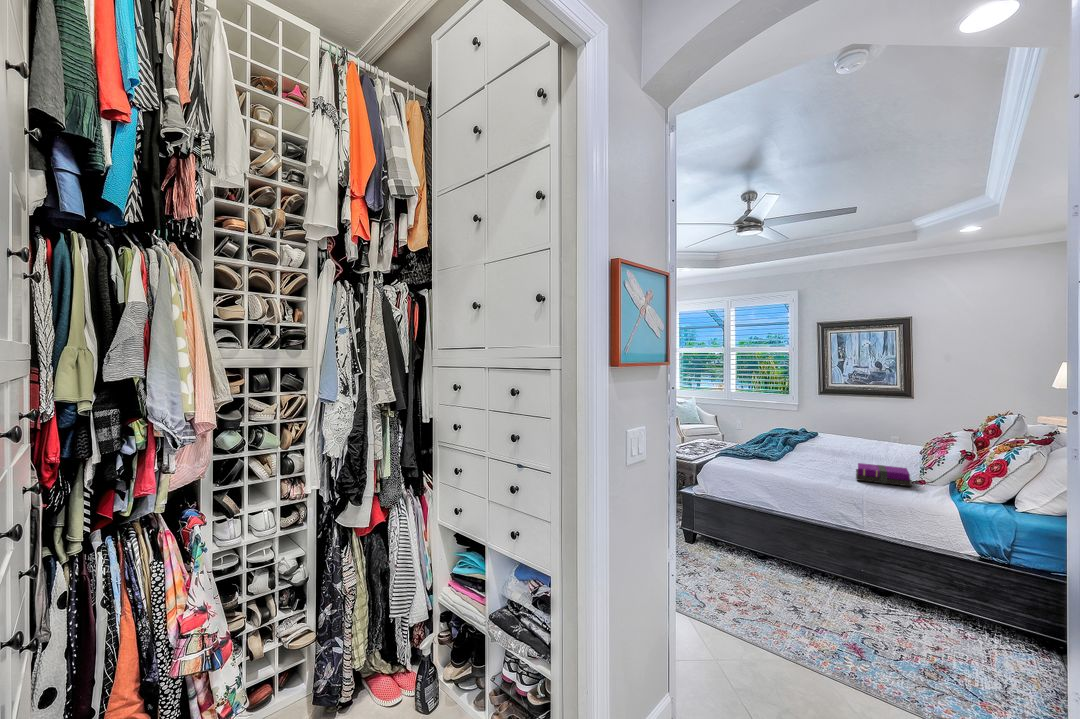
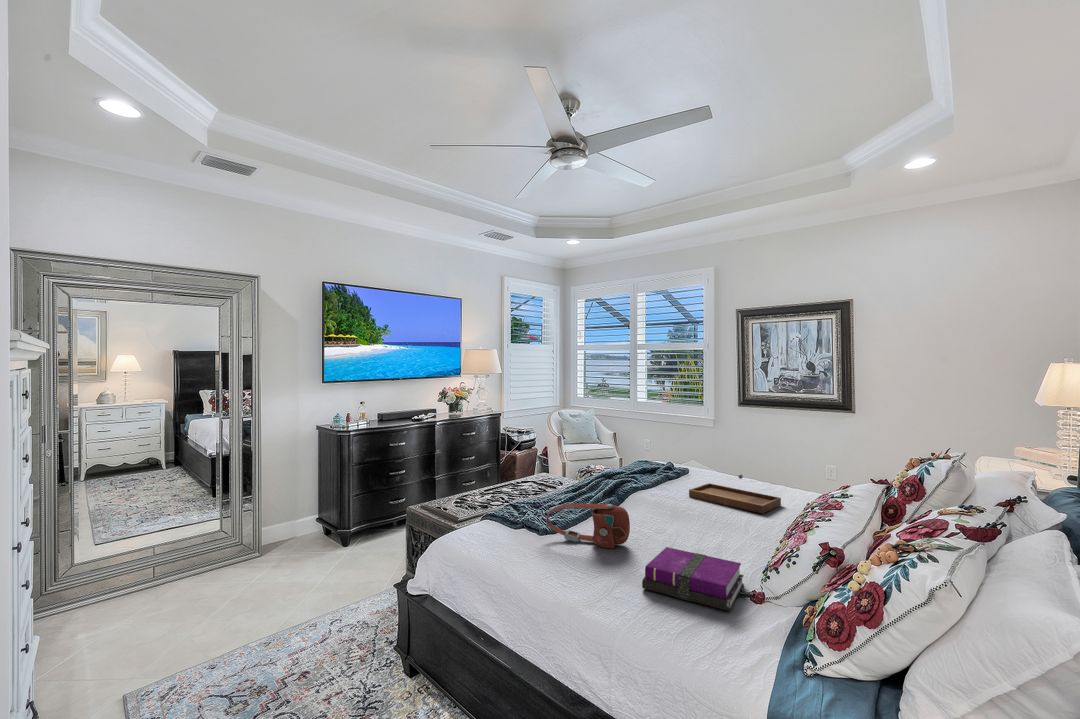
tray: none [831,433,894,455] -> present [689,474,781,514]
handbag: none [773,442,828,468] -> present [546,503,630,548]

